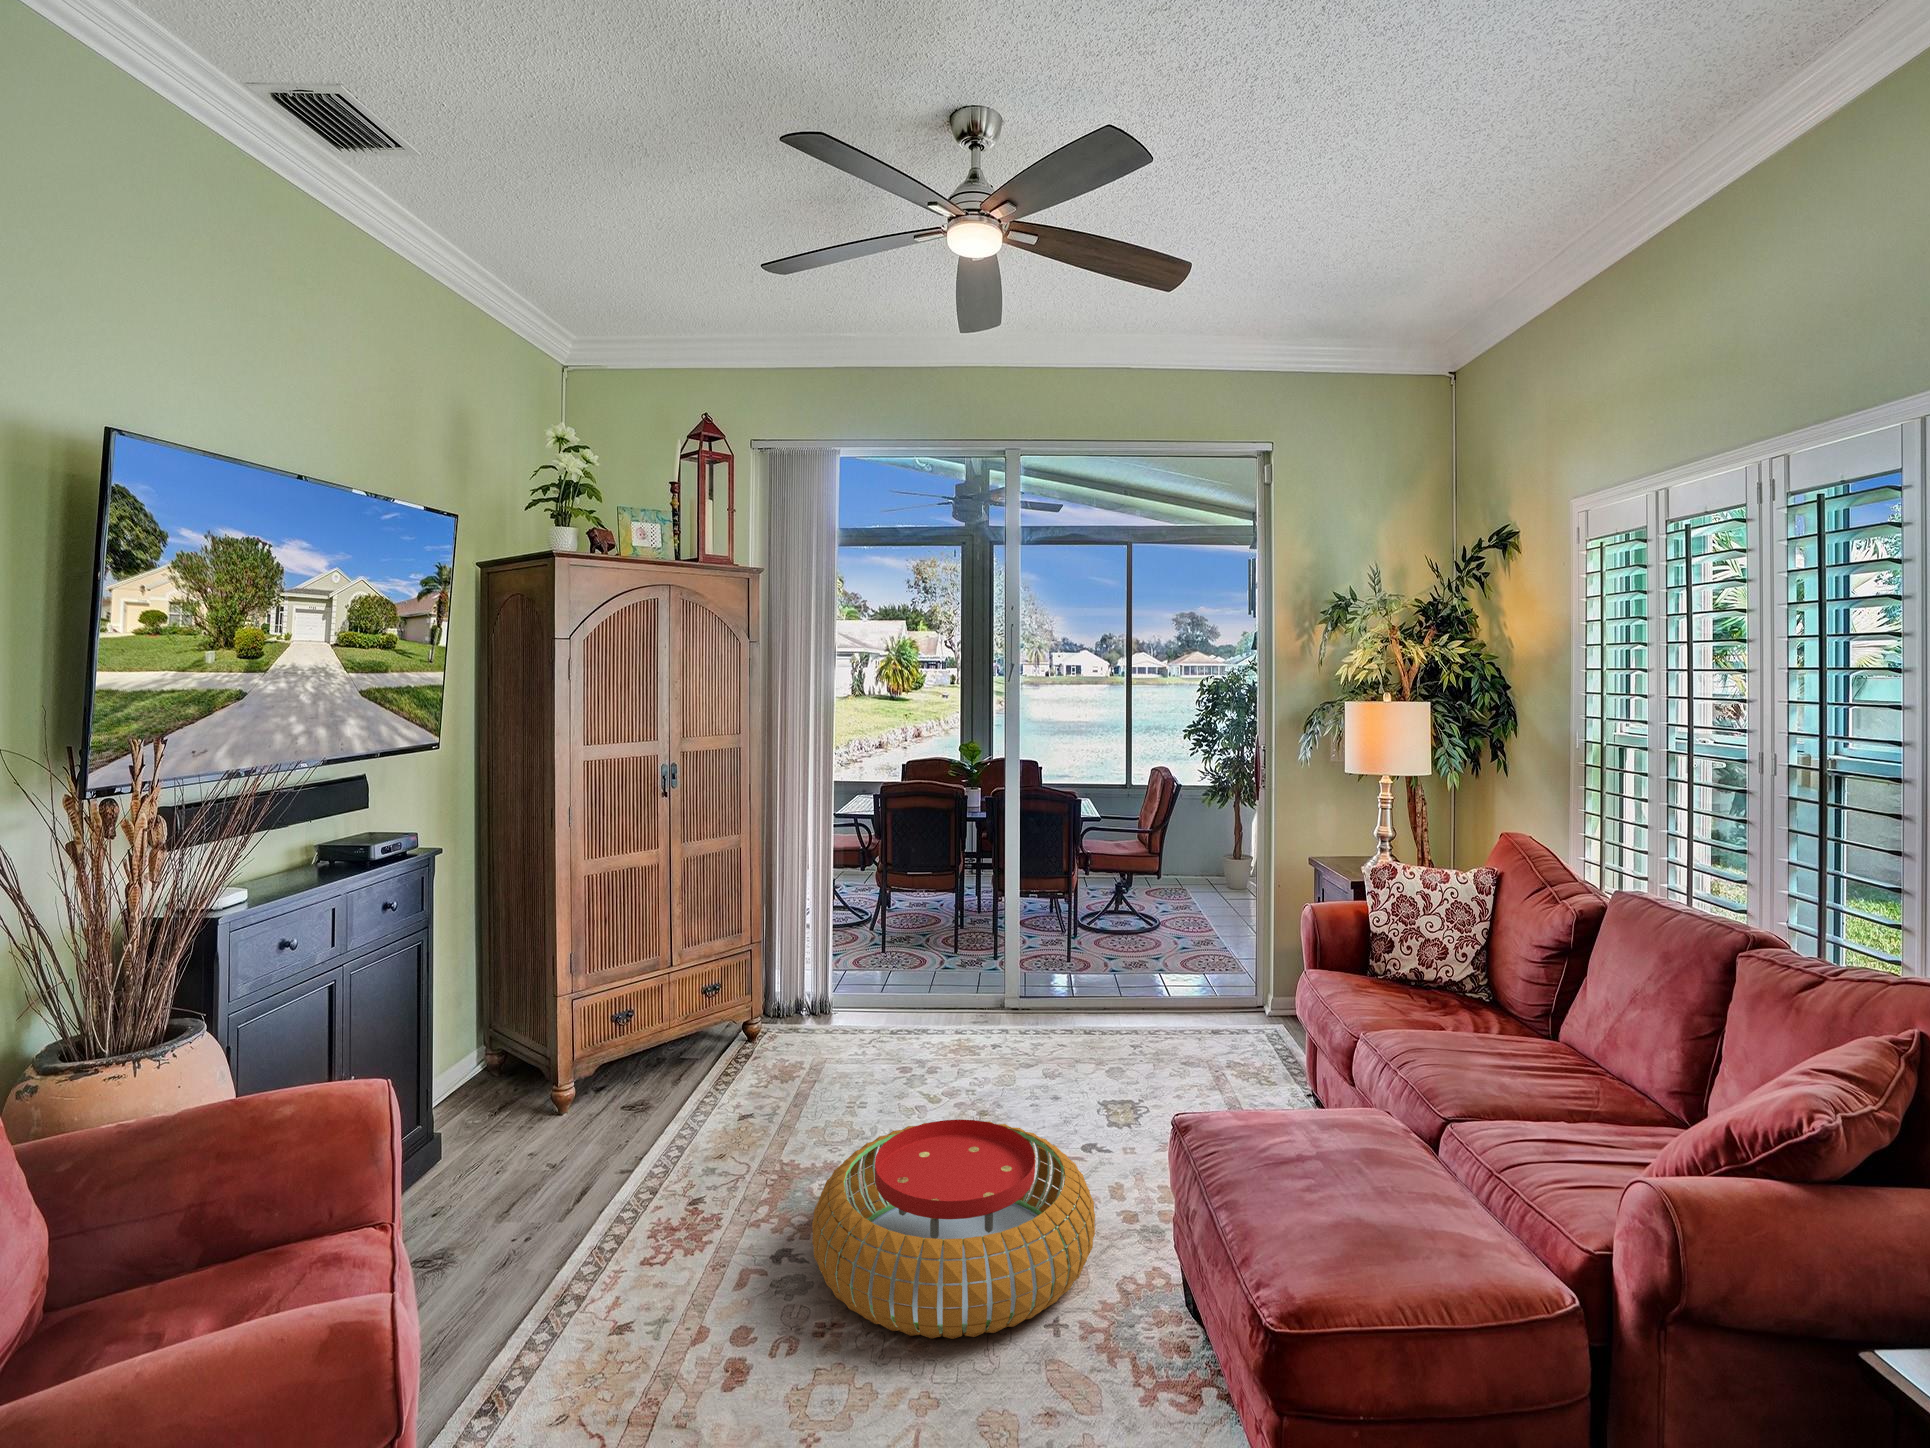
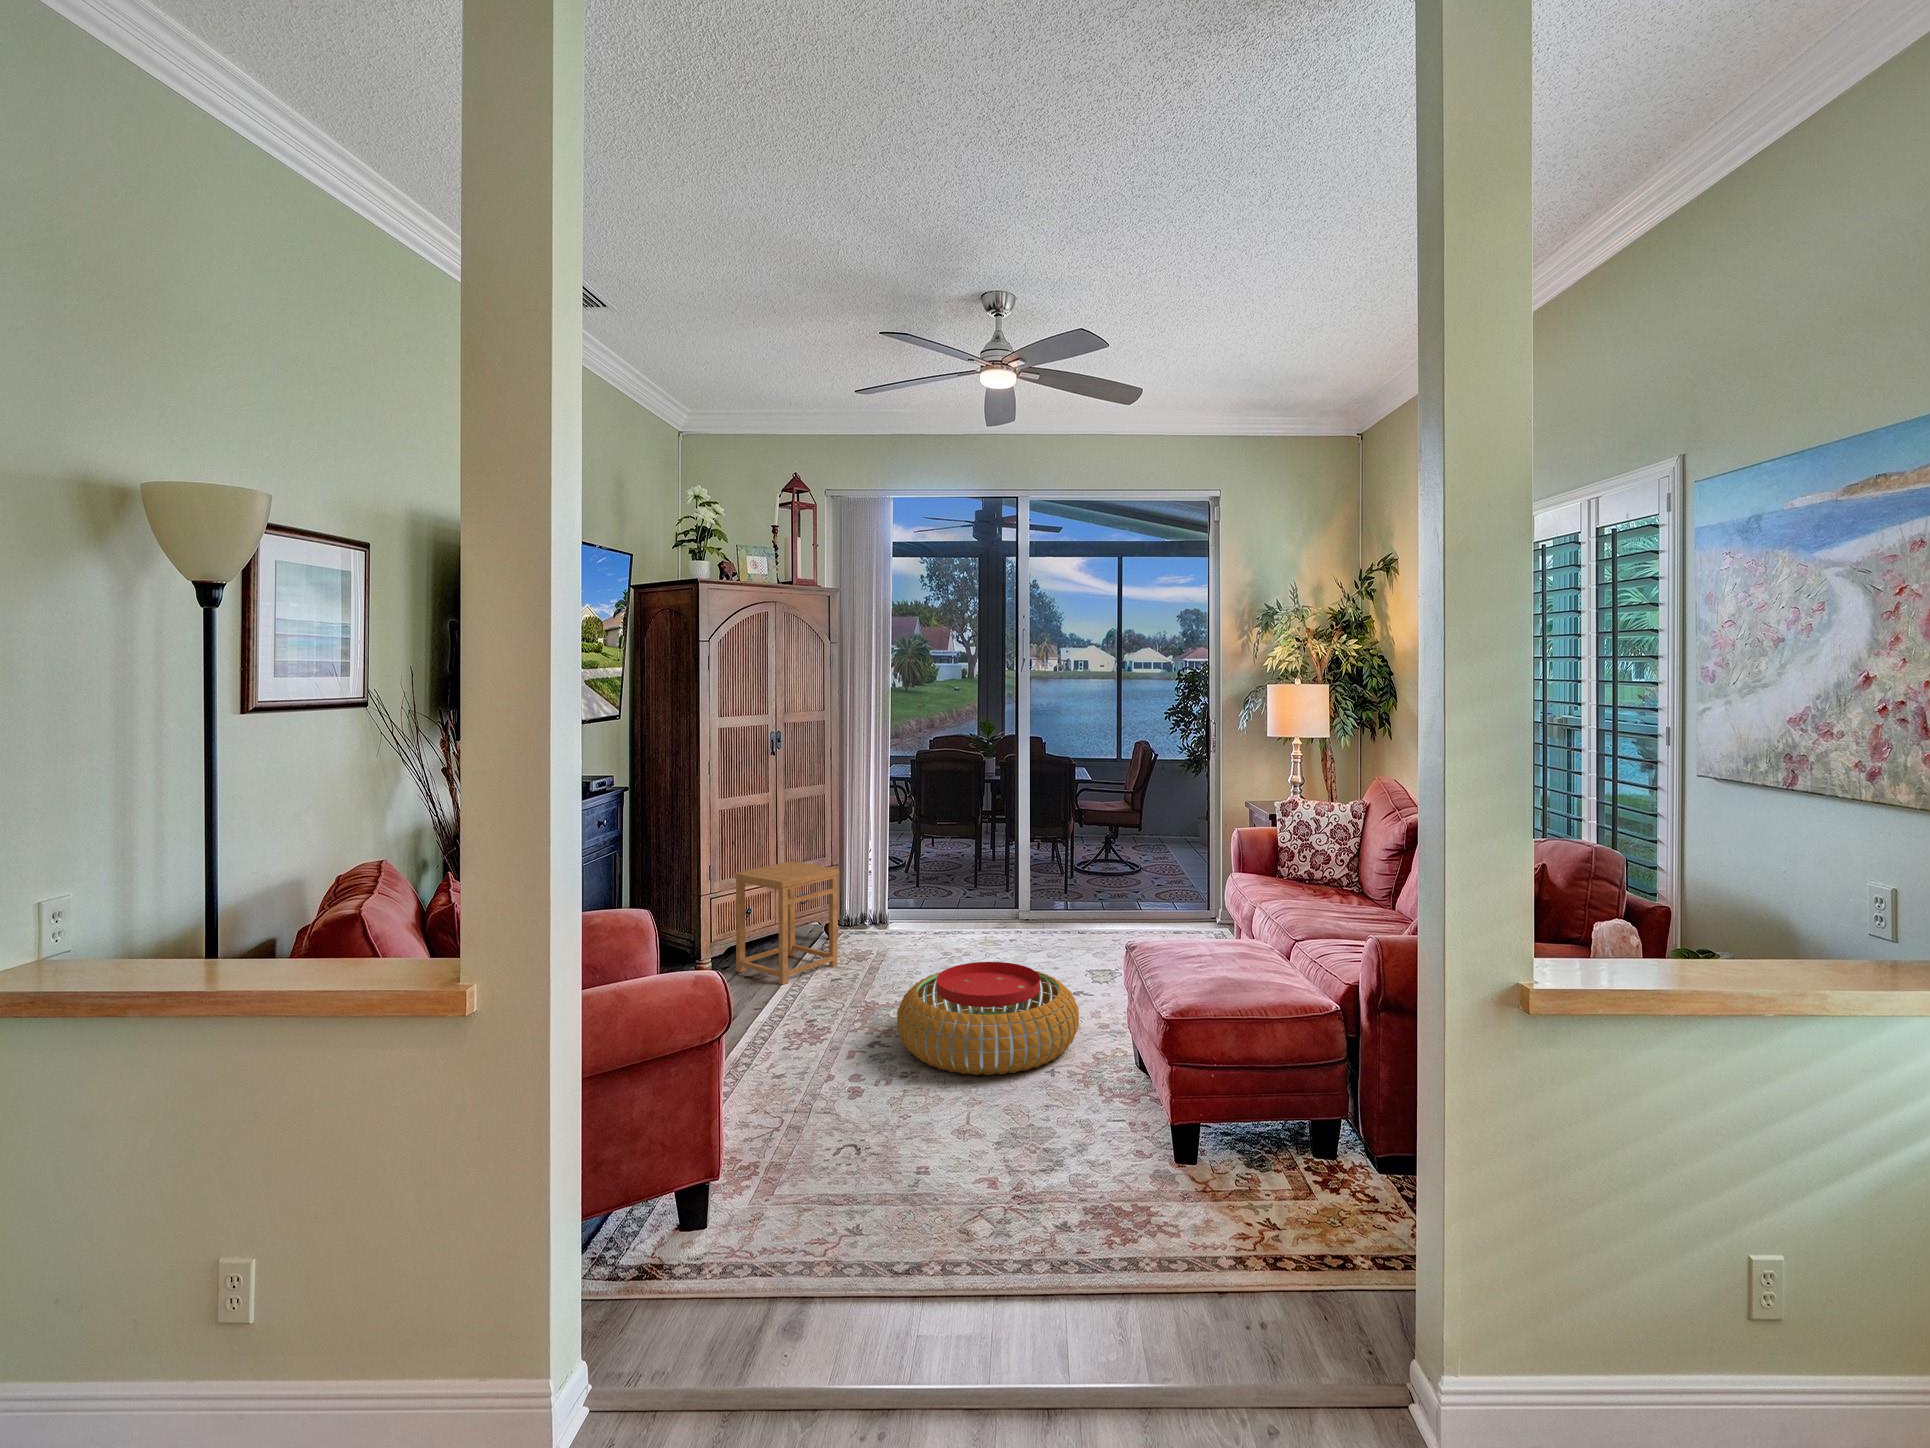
side table: none [606,939,755,1127] -> present [734,861,839,985]

